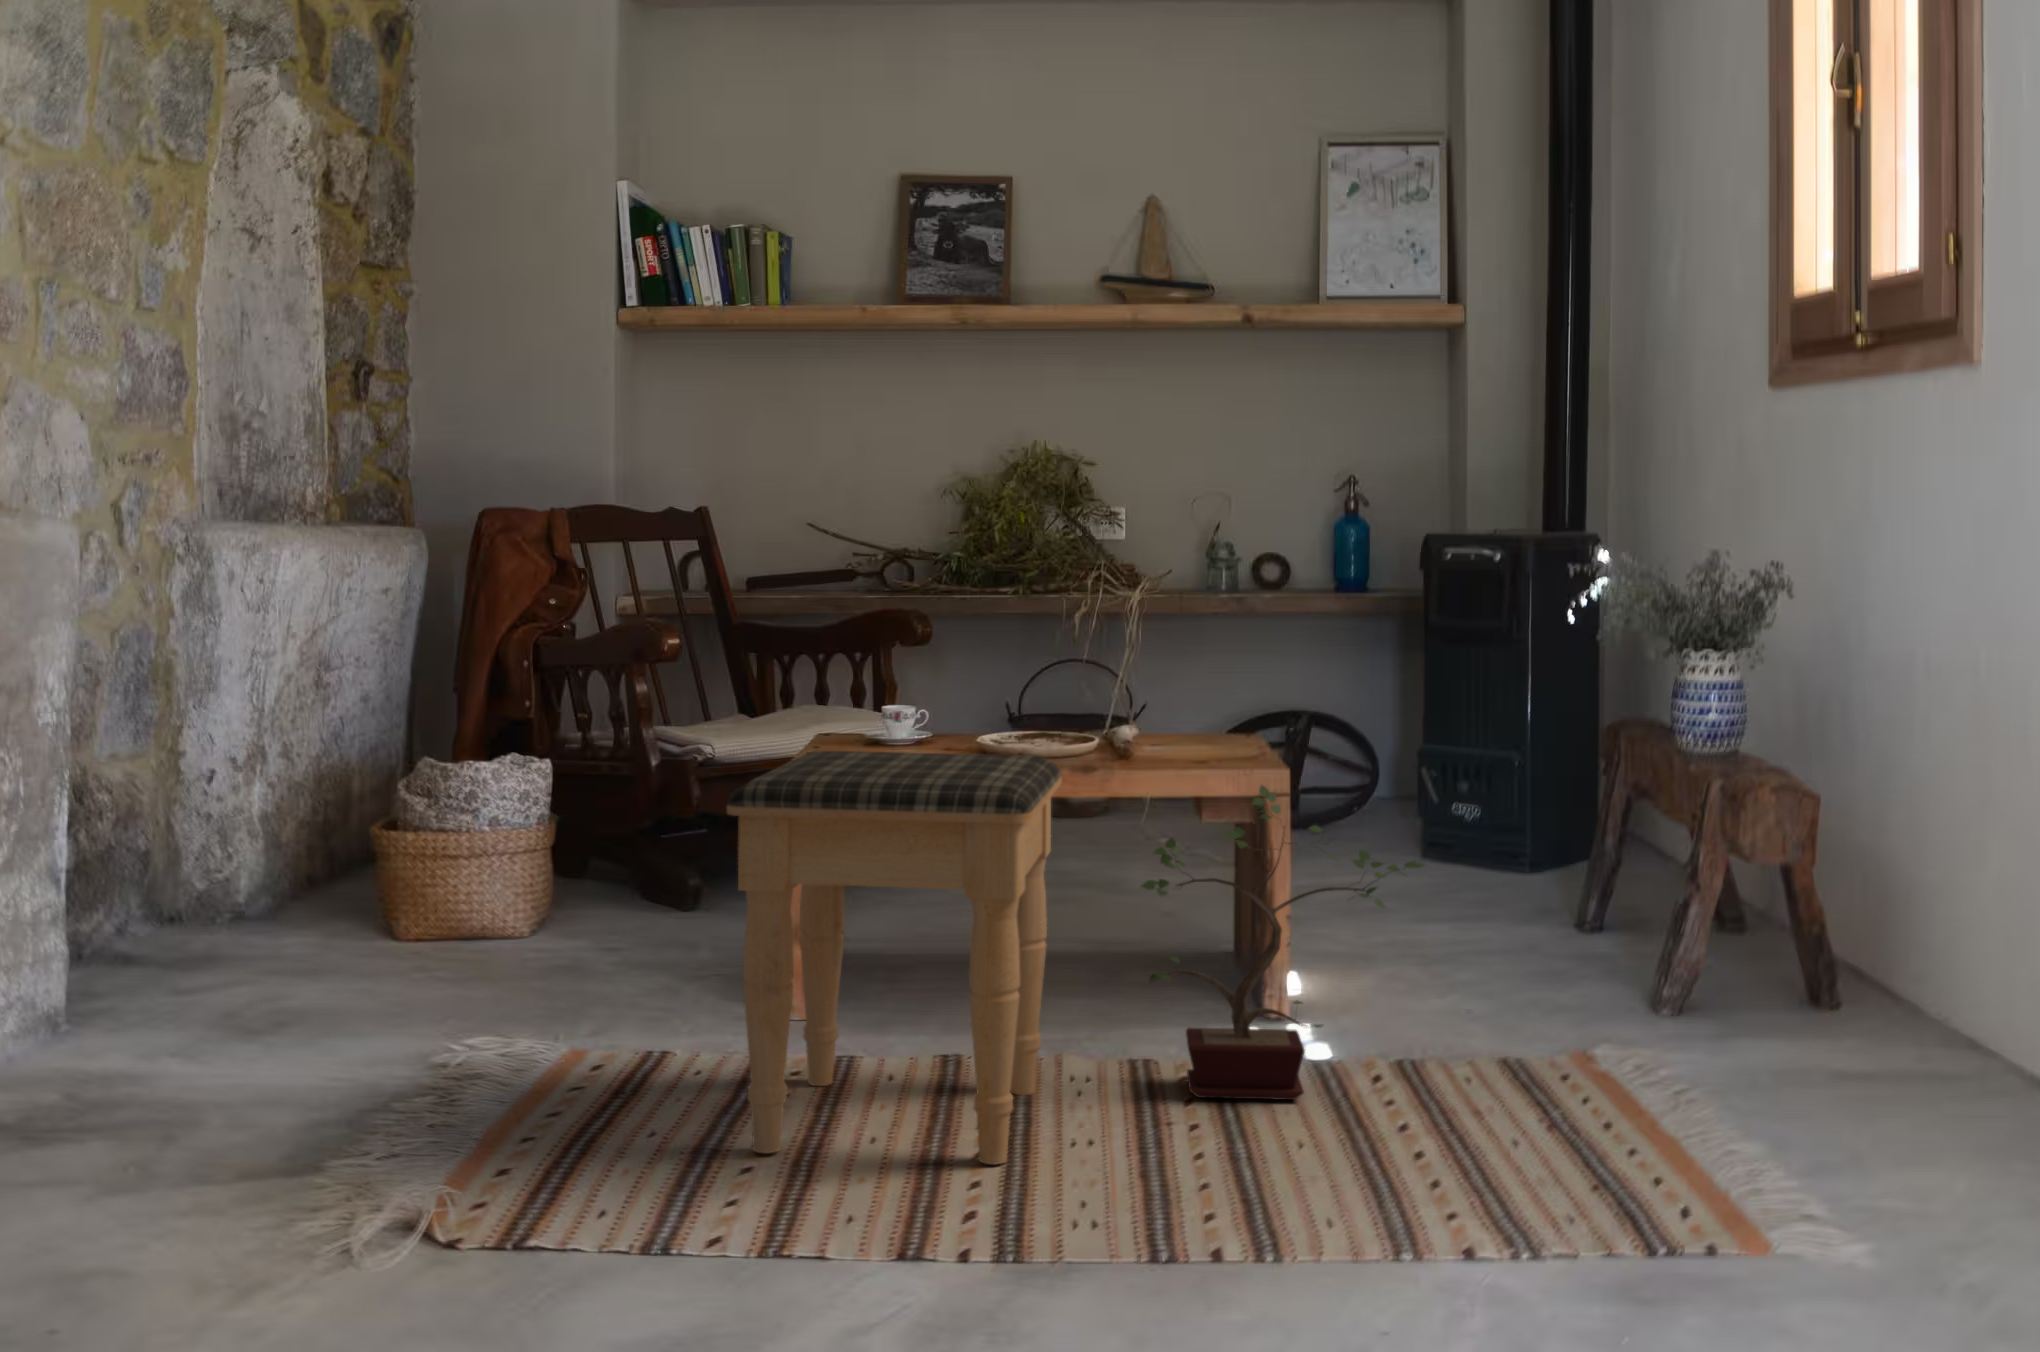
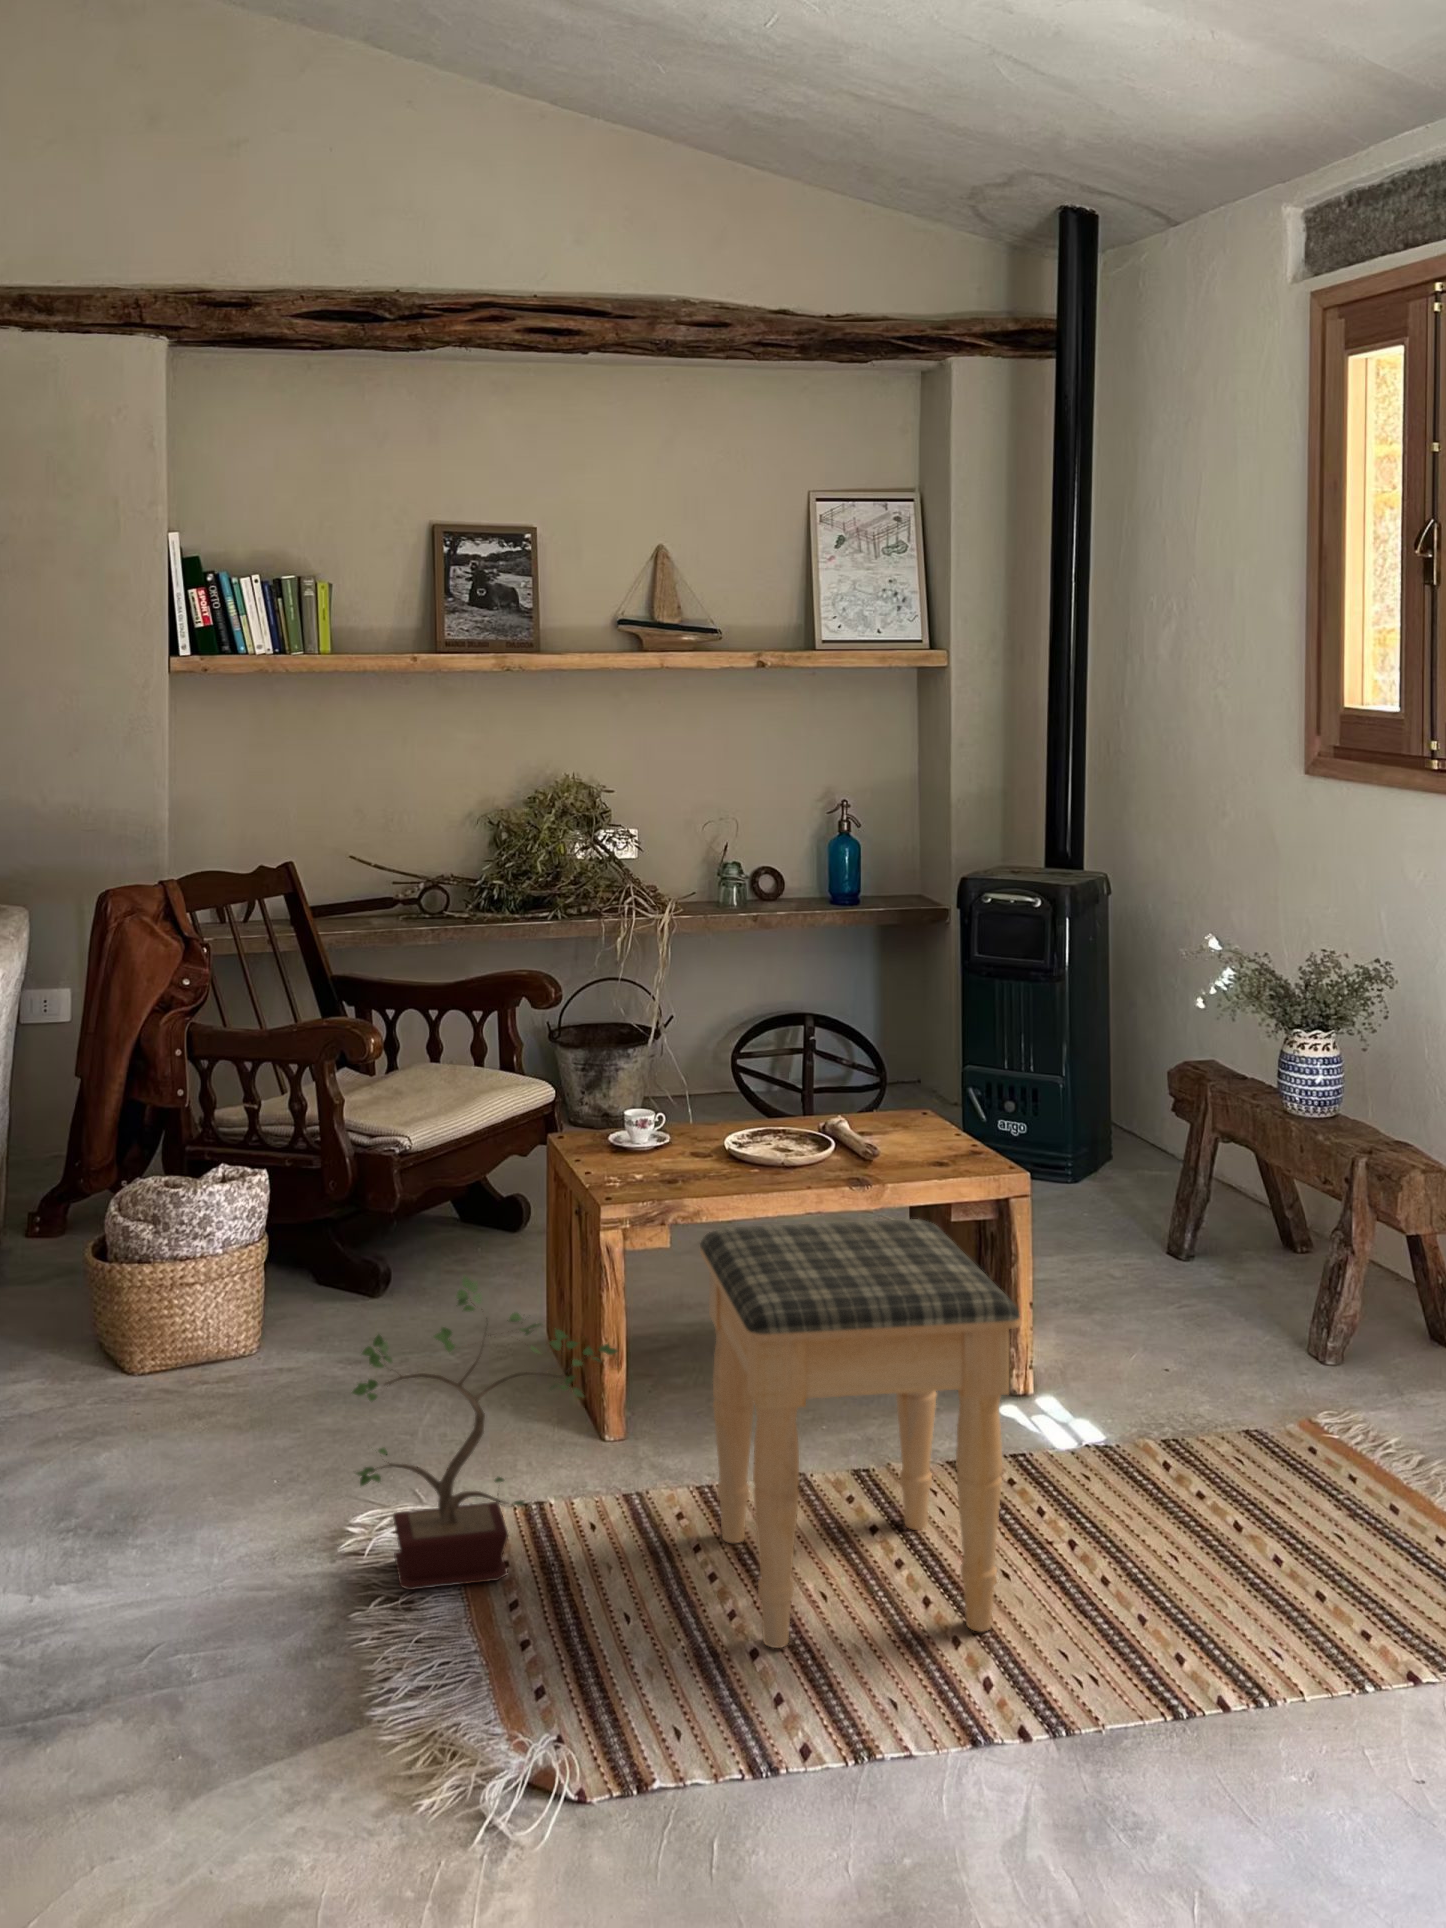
potted plant: present [1142,785,1424,1100] -> present [352,1276,617,1590]

